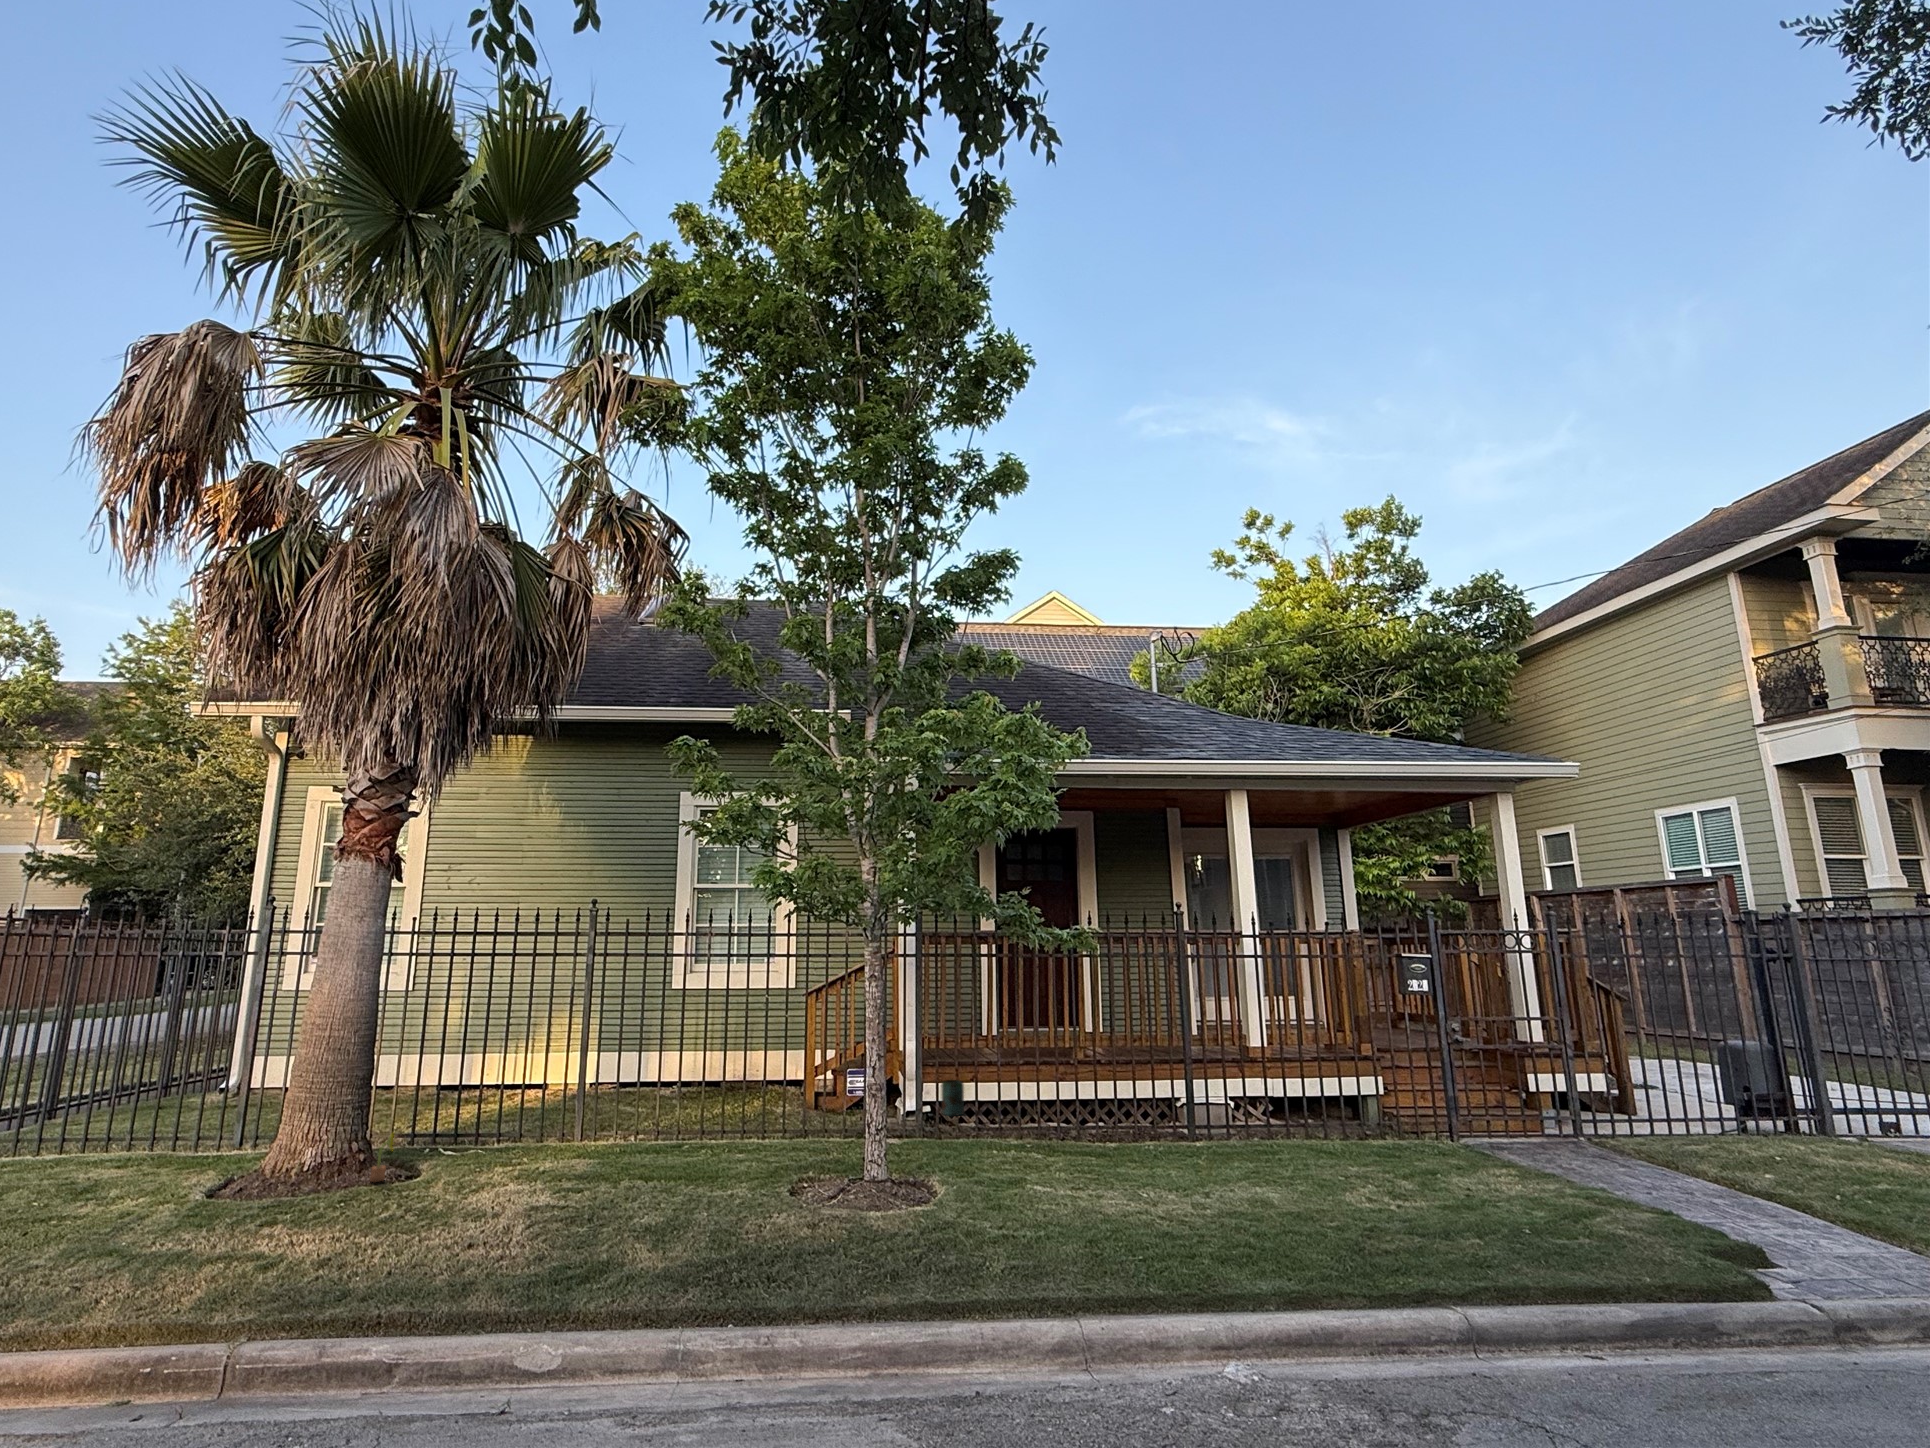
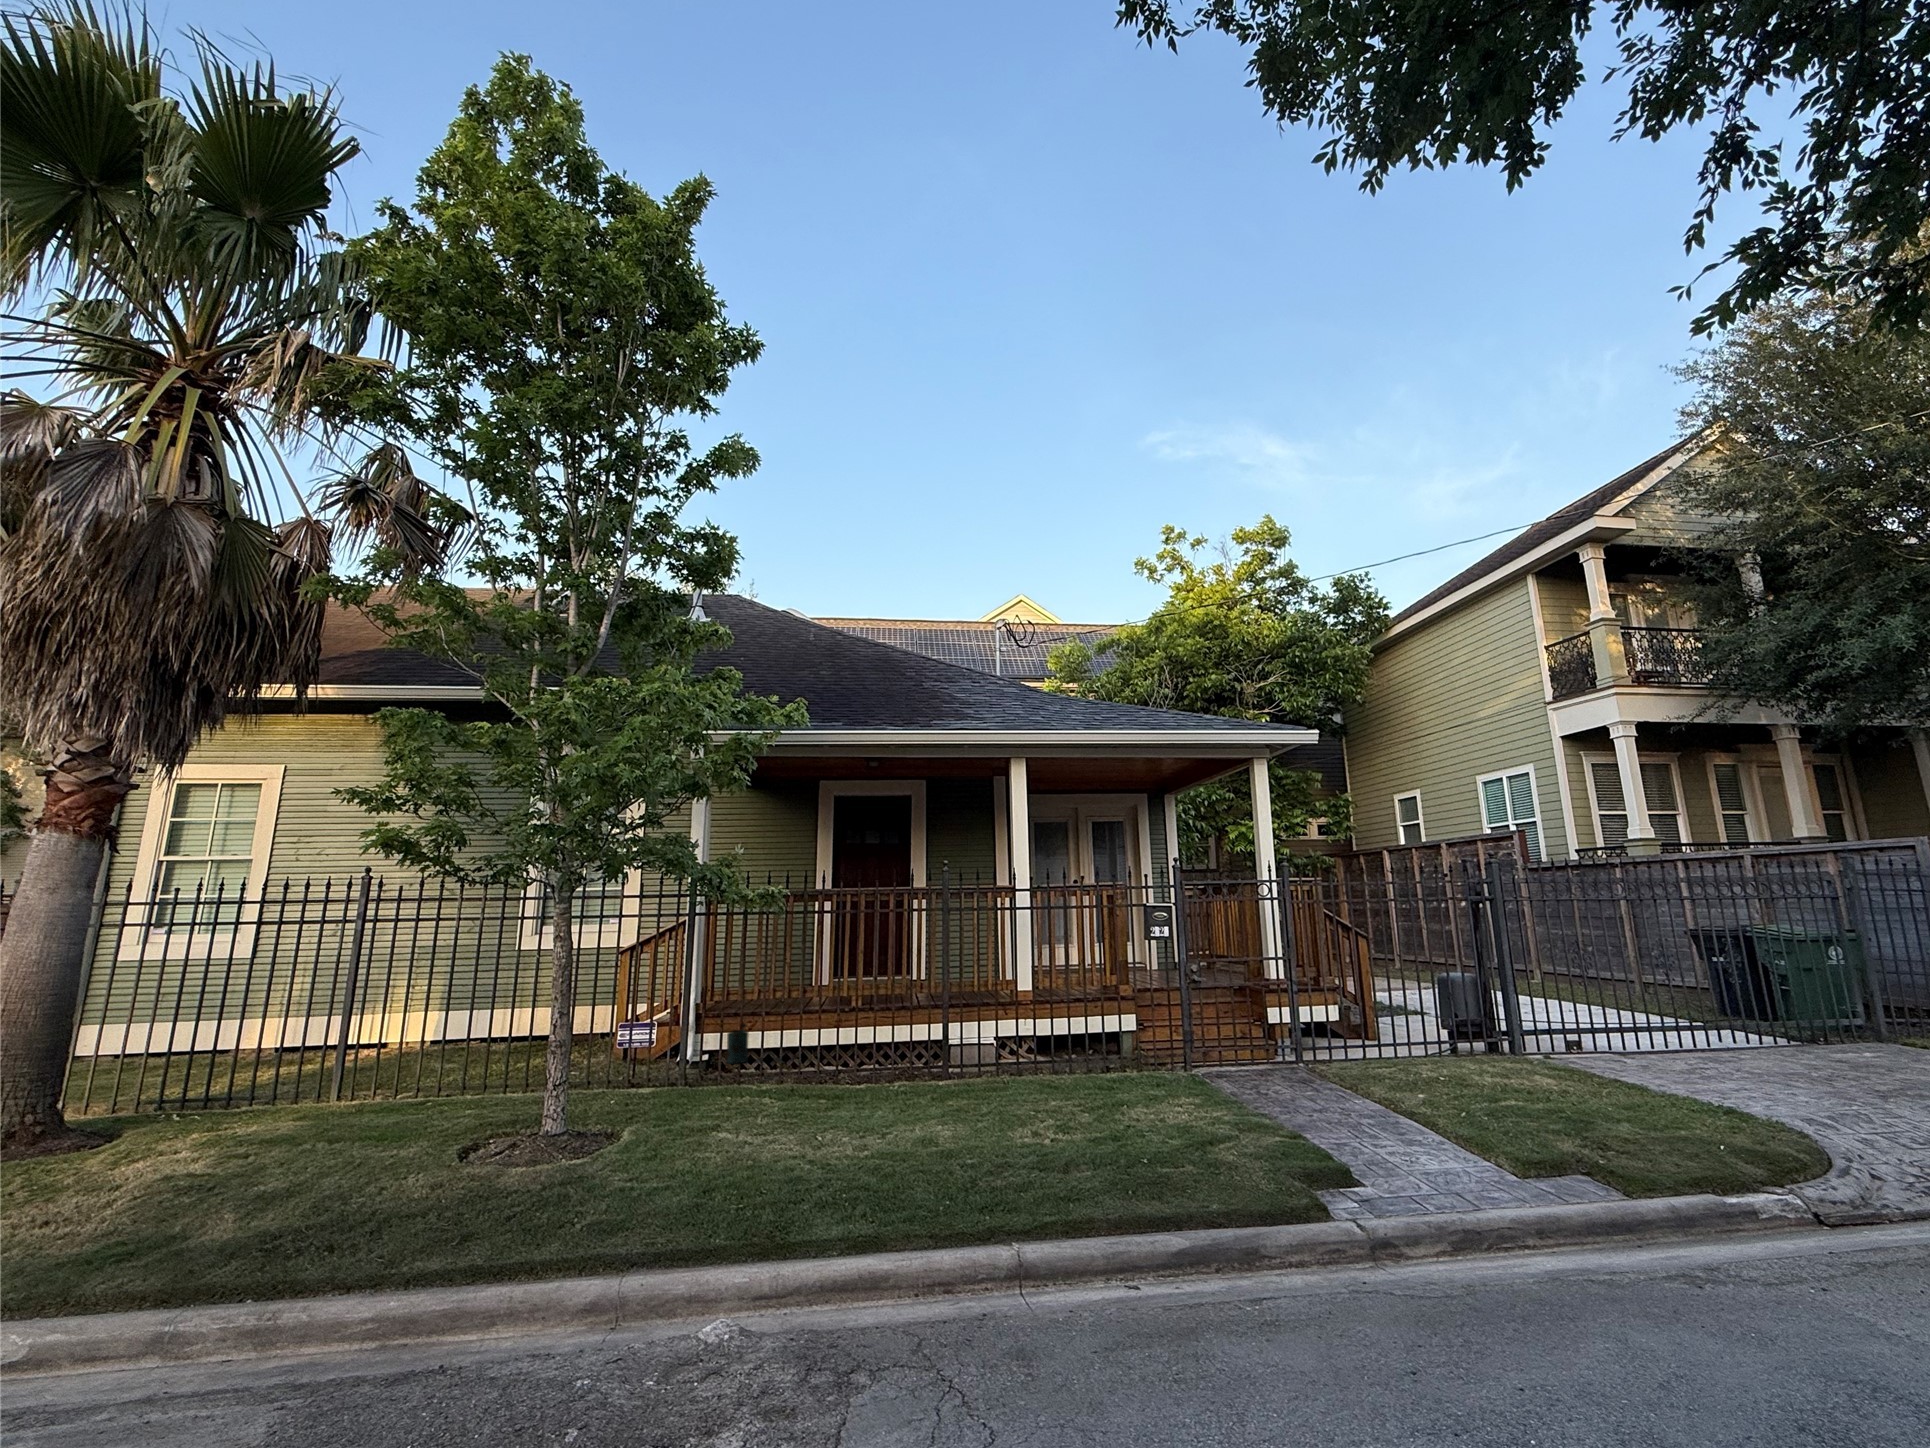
decorative plant: present [370,1134,394,1182] -> none [54,1097,88,1148]

